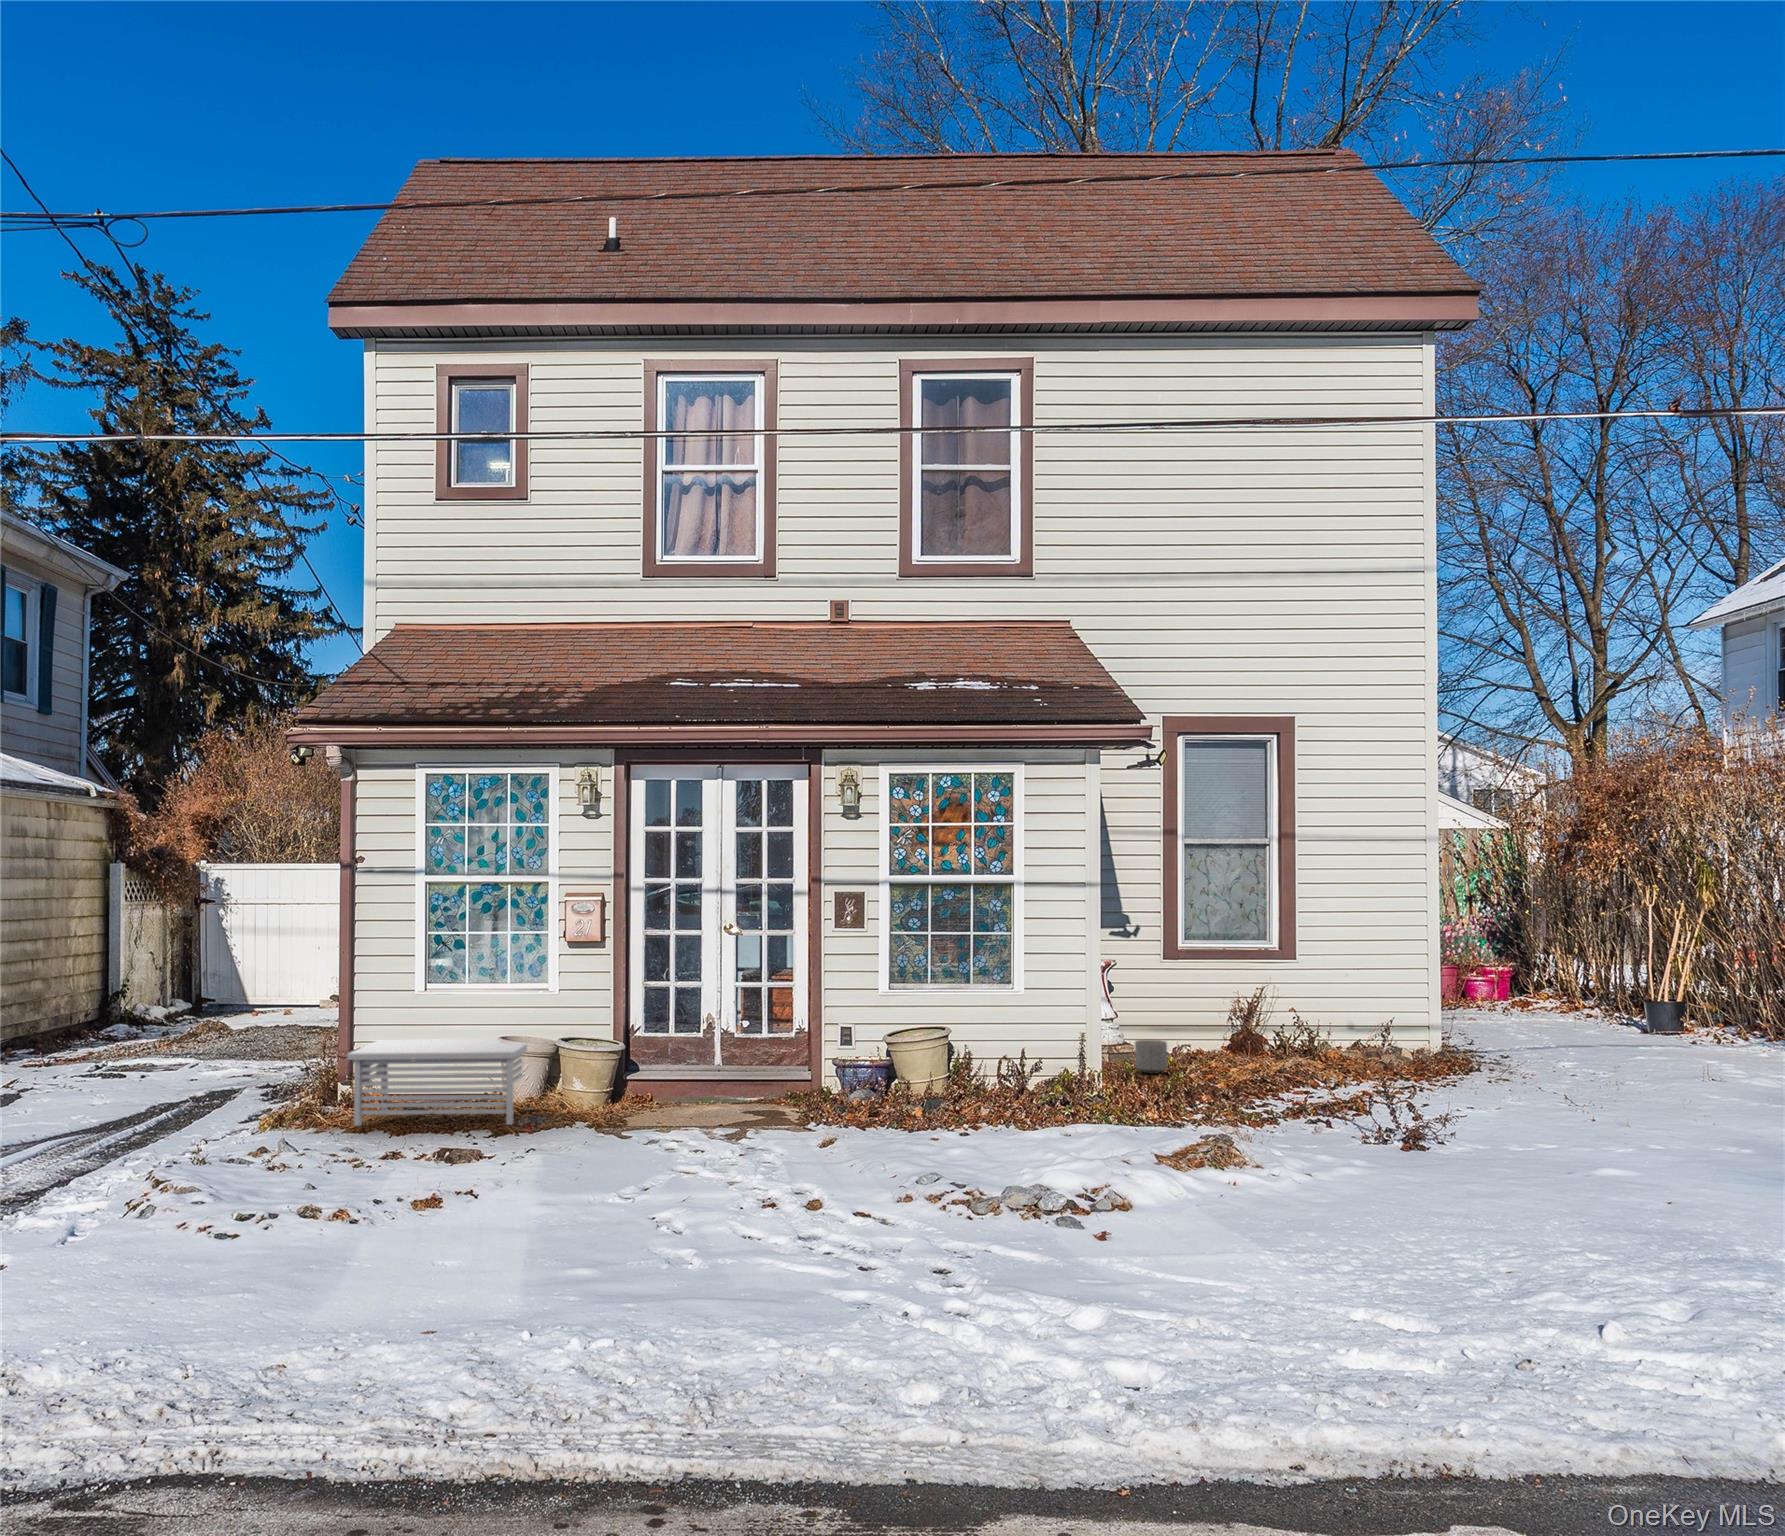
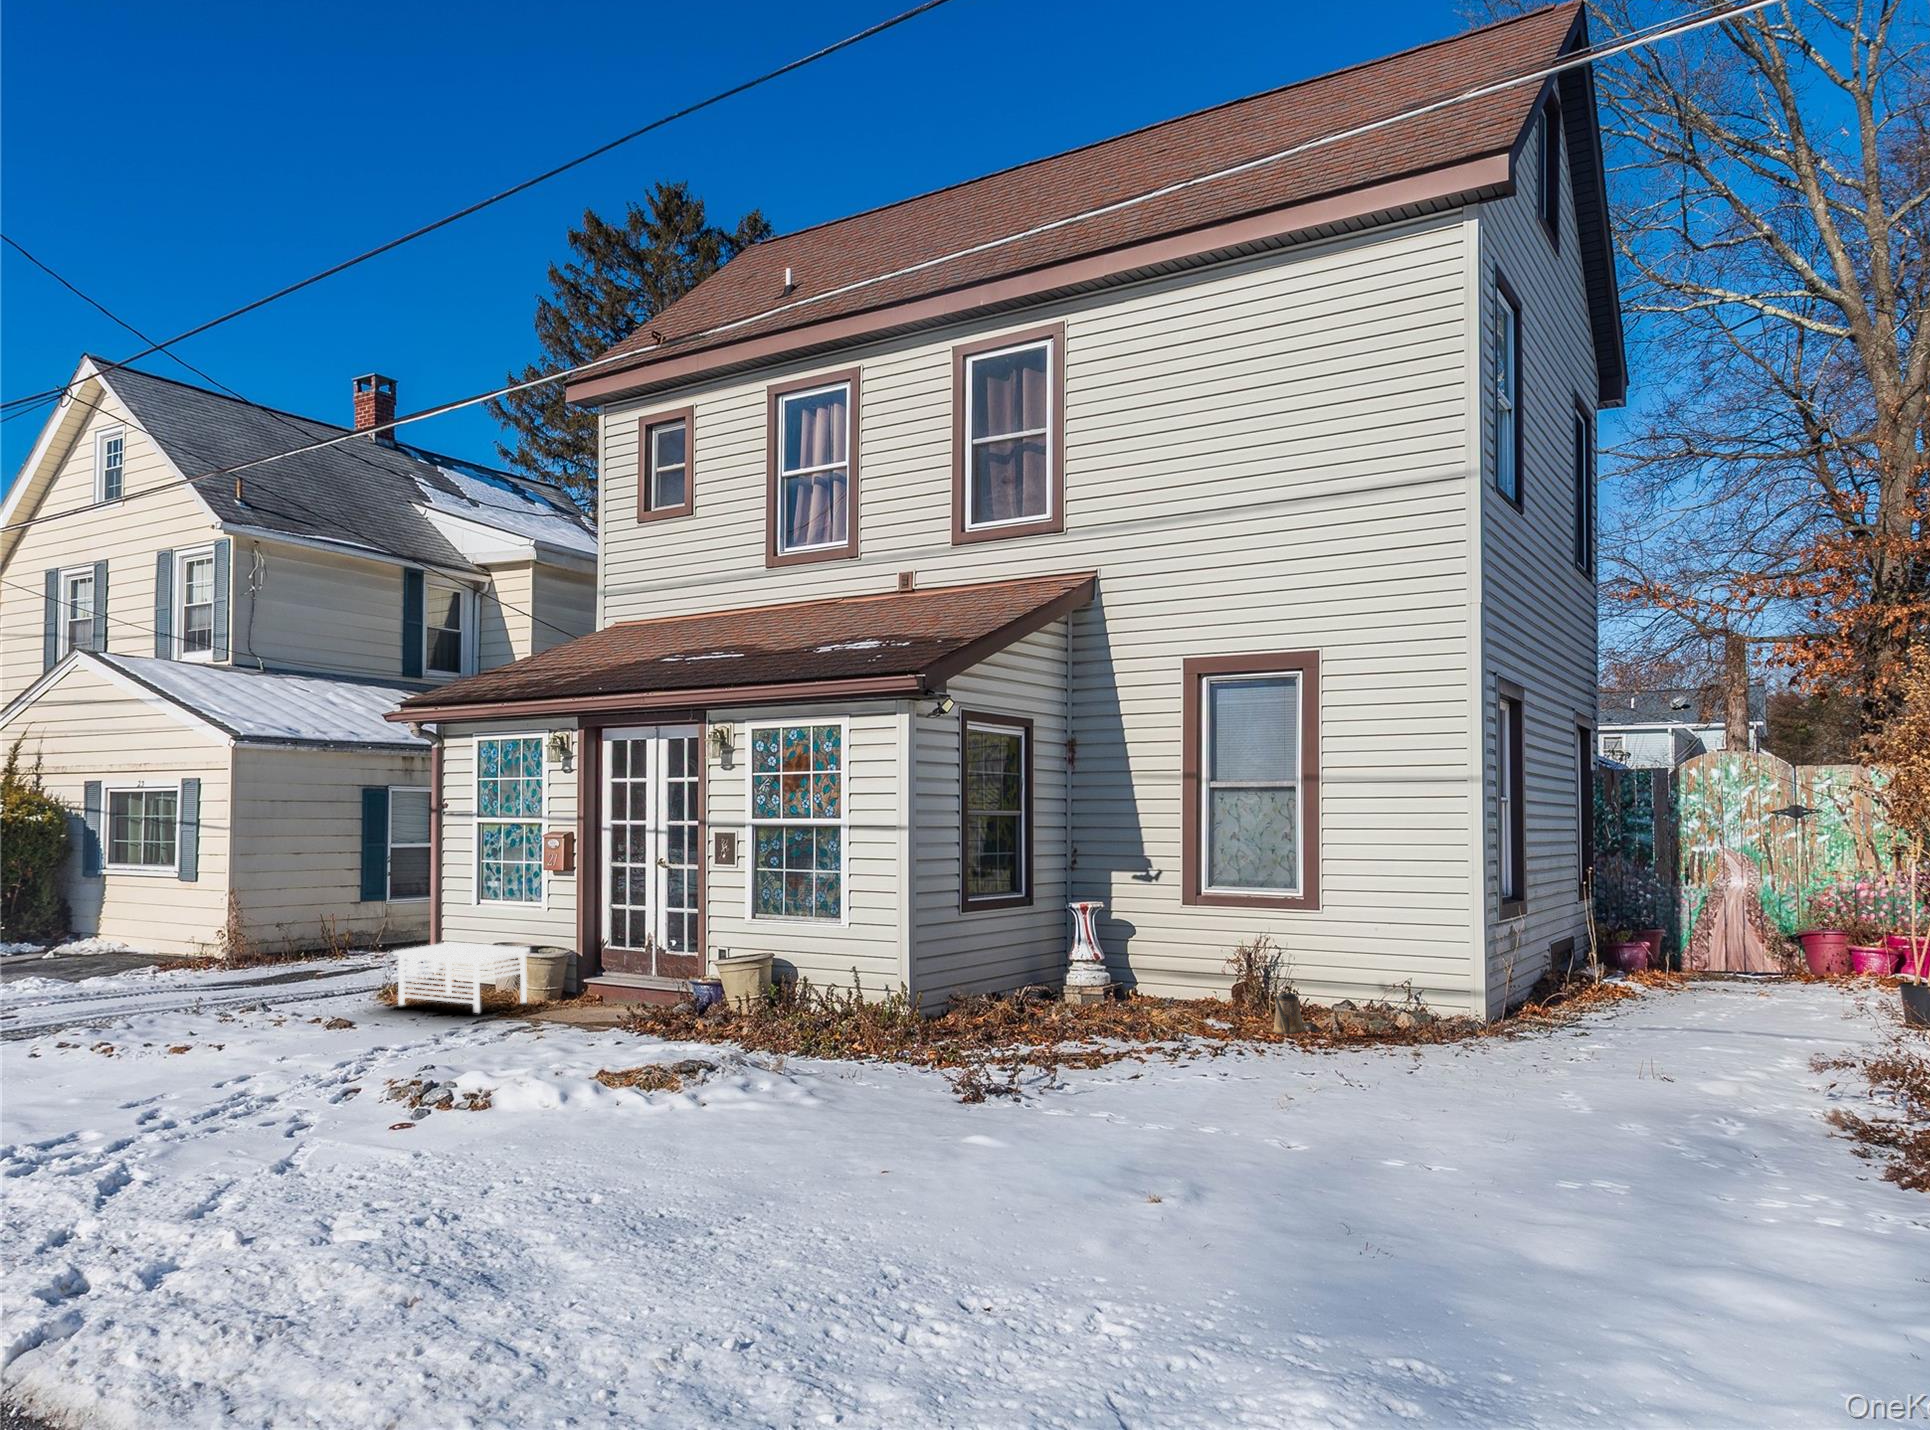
watering can: none [1397,1036,1433,1073] -> present [1273,993,1306,1034]
planter: present [1135,1040,1168,1074] -> none [1026,980,1058,1014]

